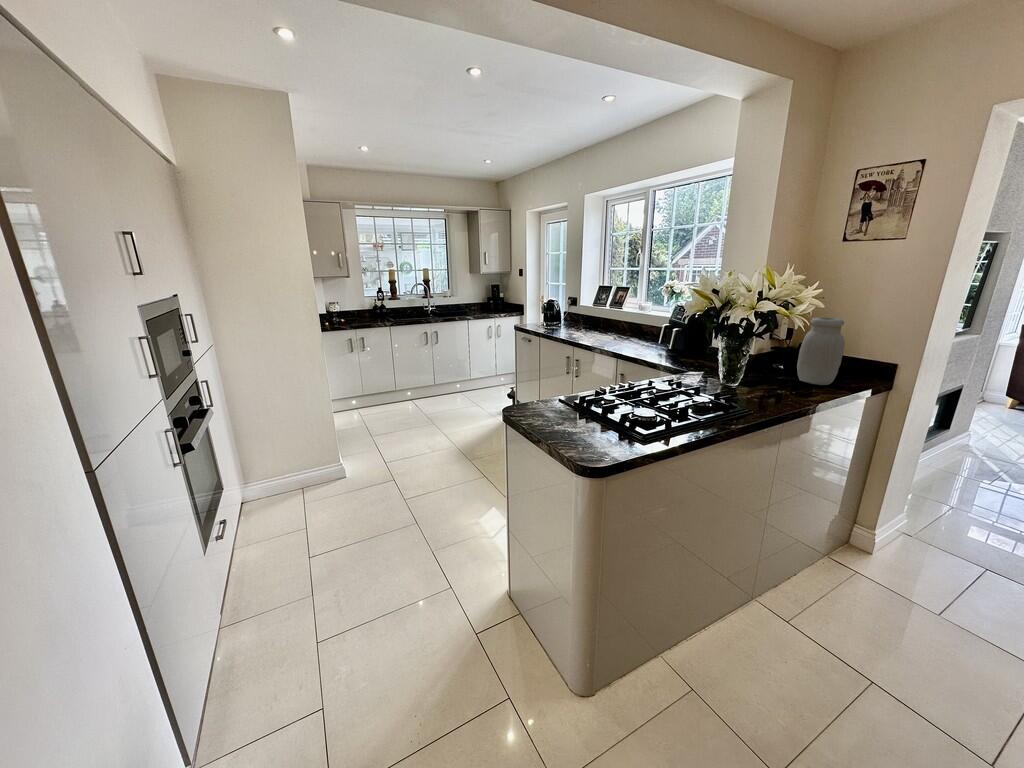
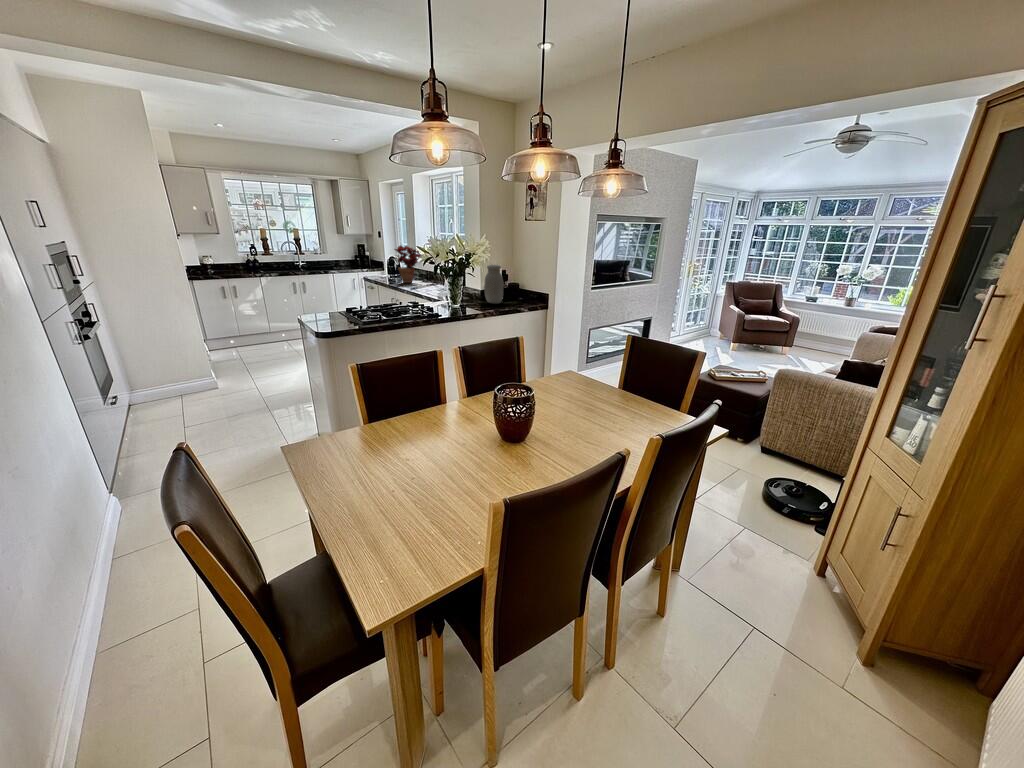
potted plant: none [576,285,615,336] -> present [395,246,421,283]

